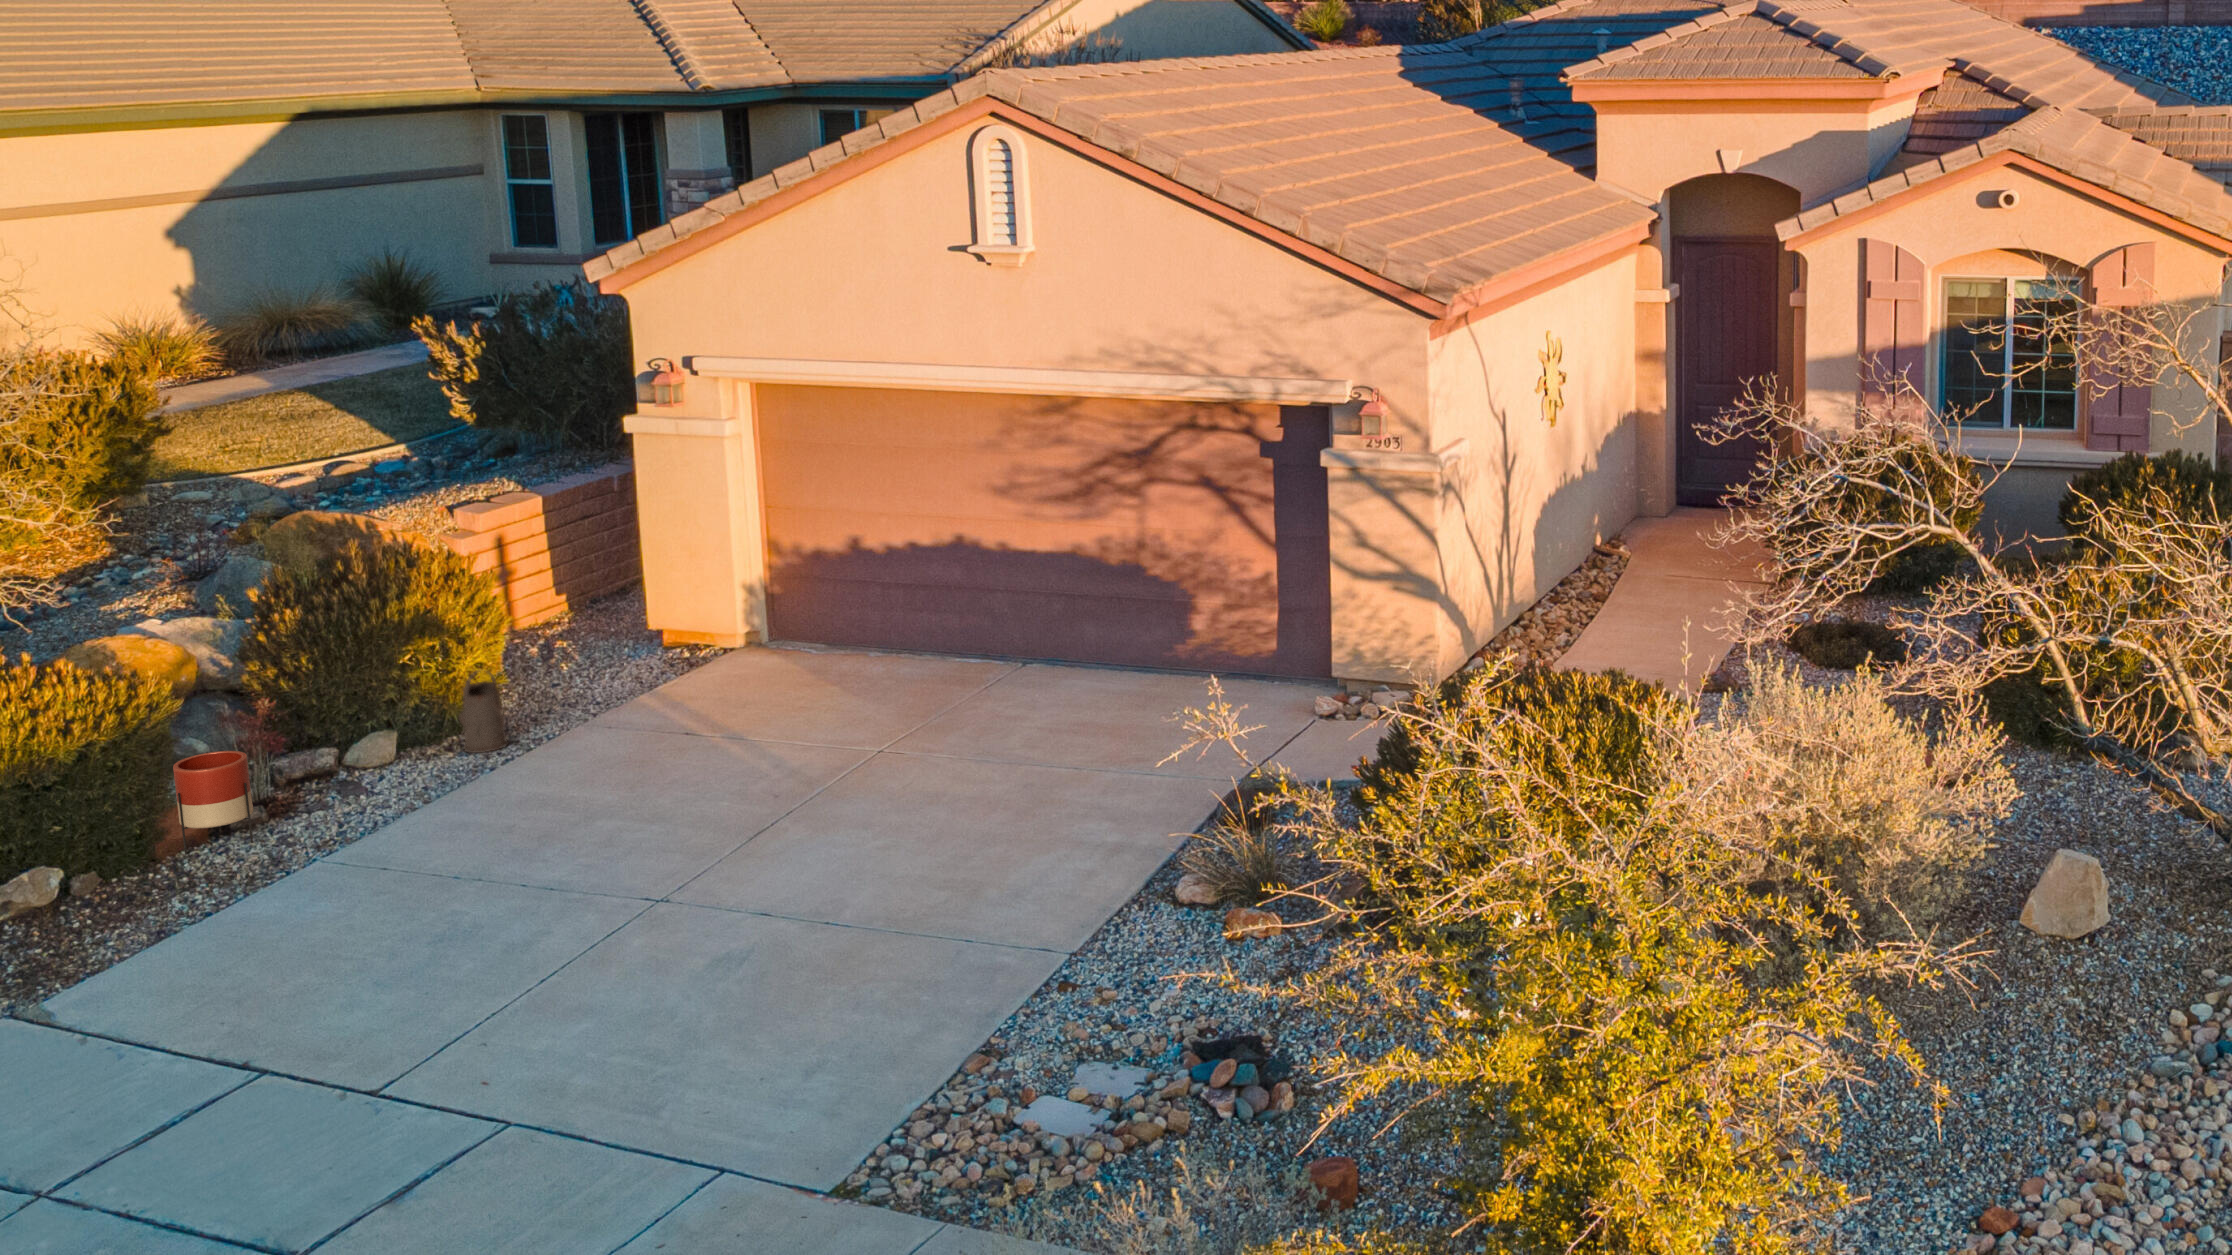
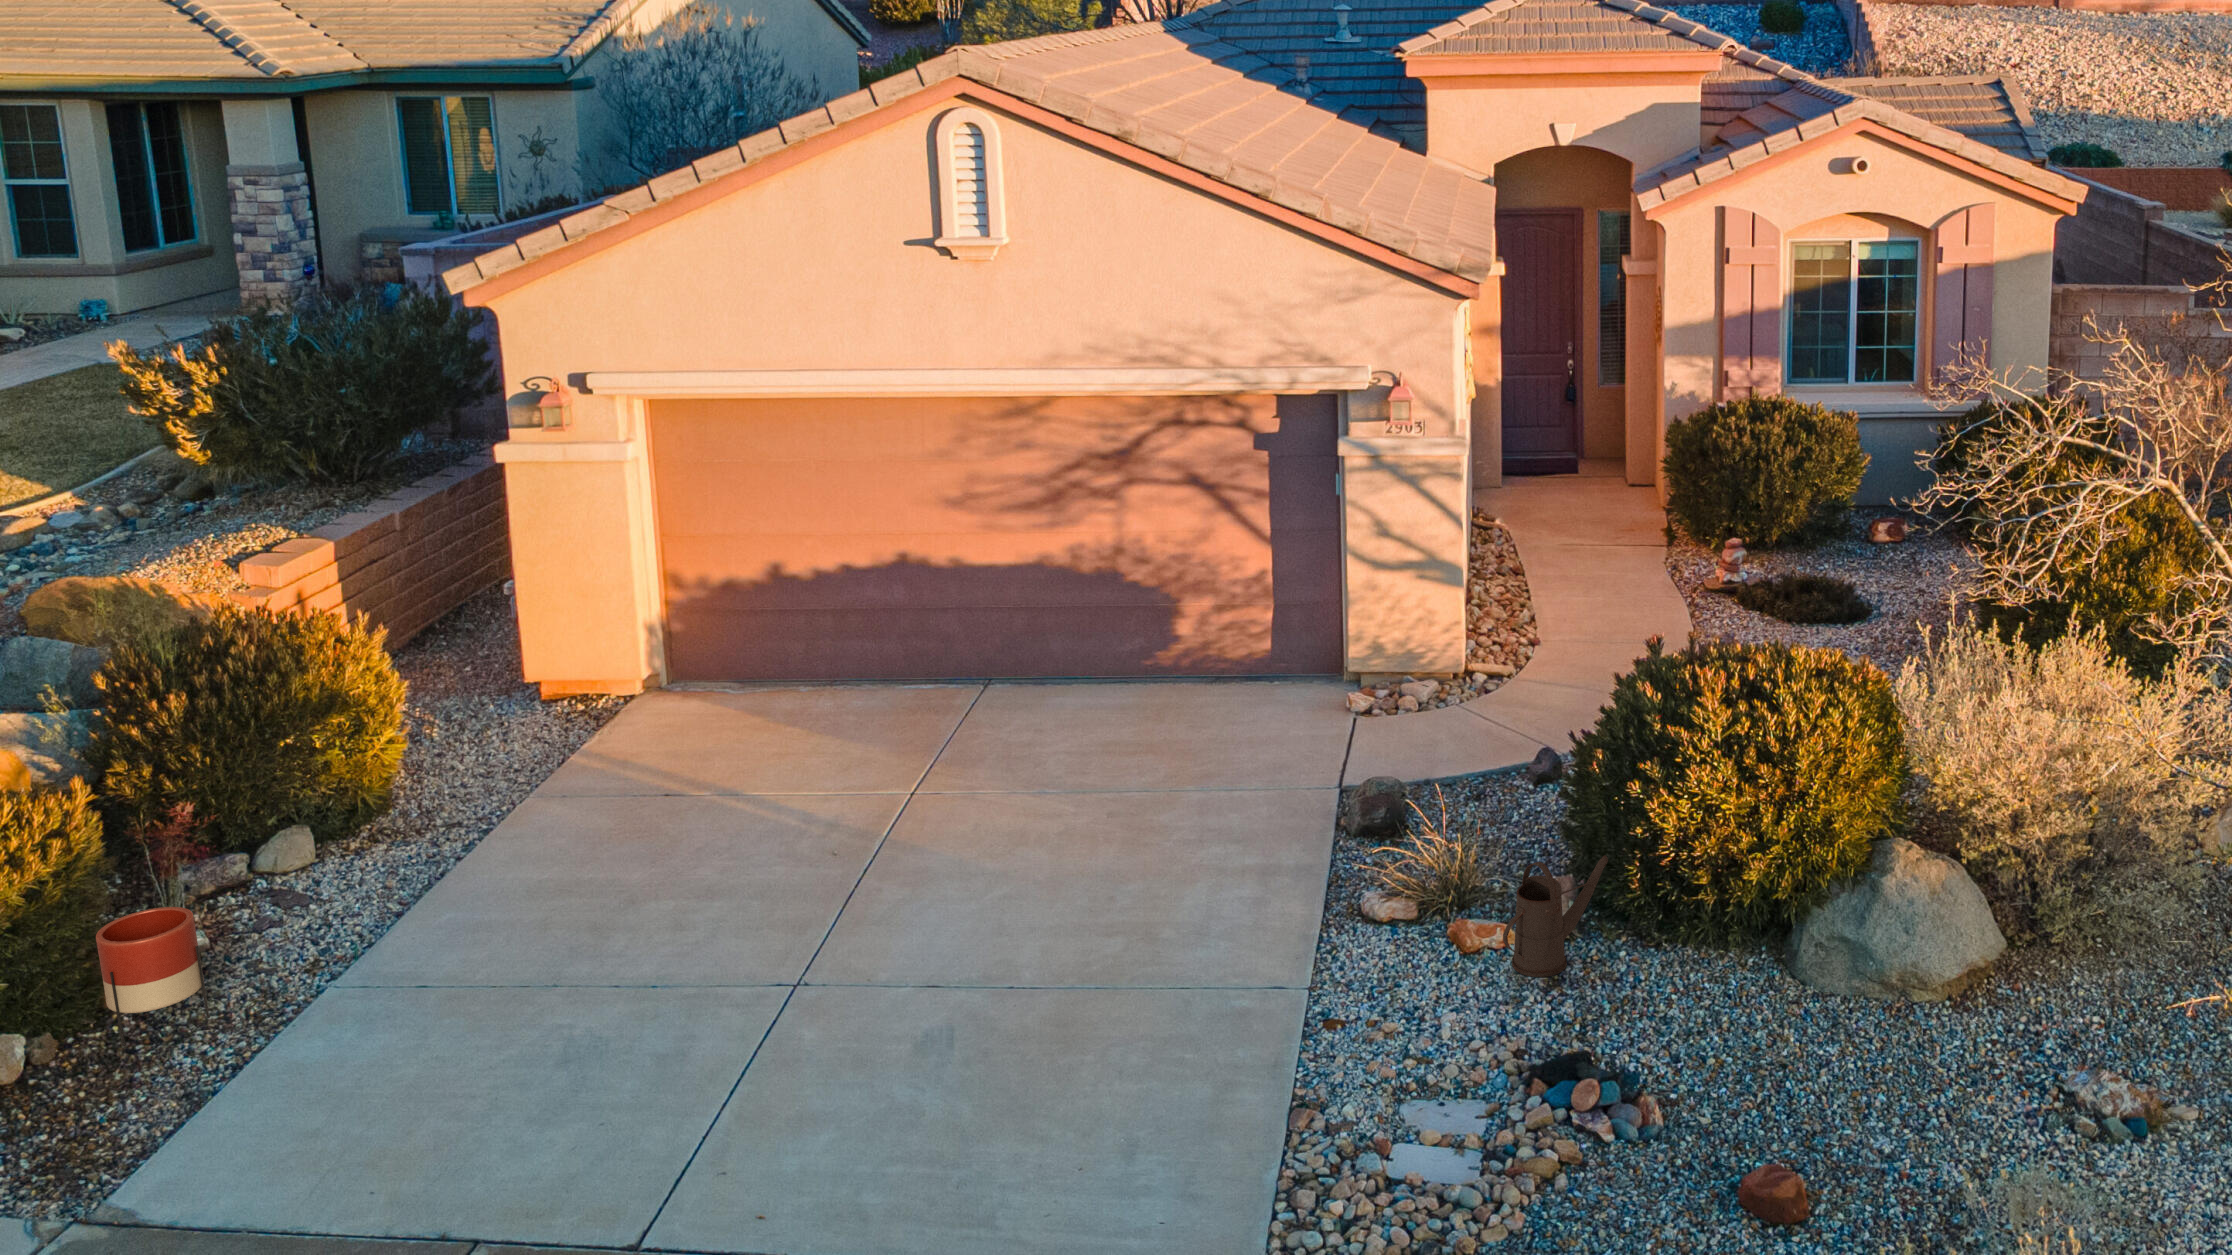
watering can: present [459,670,508,753] -> present [1503,856,1608,977]

